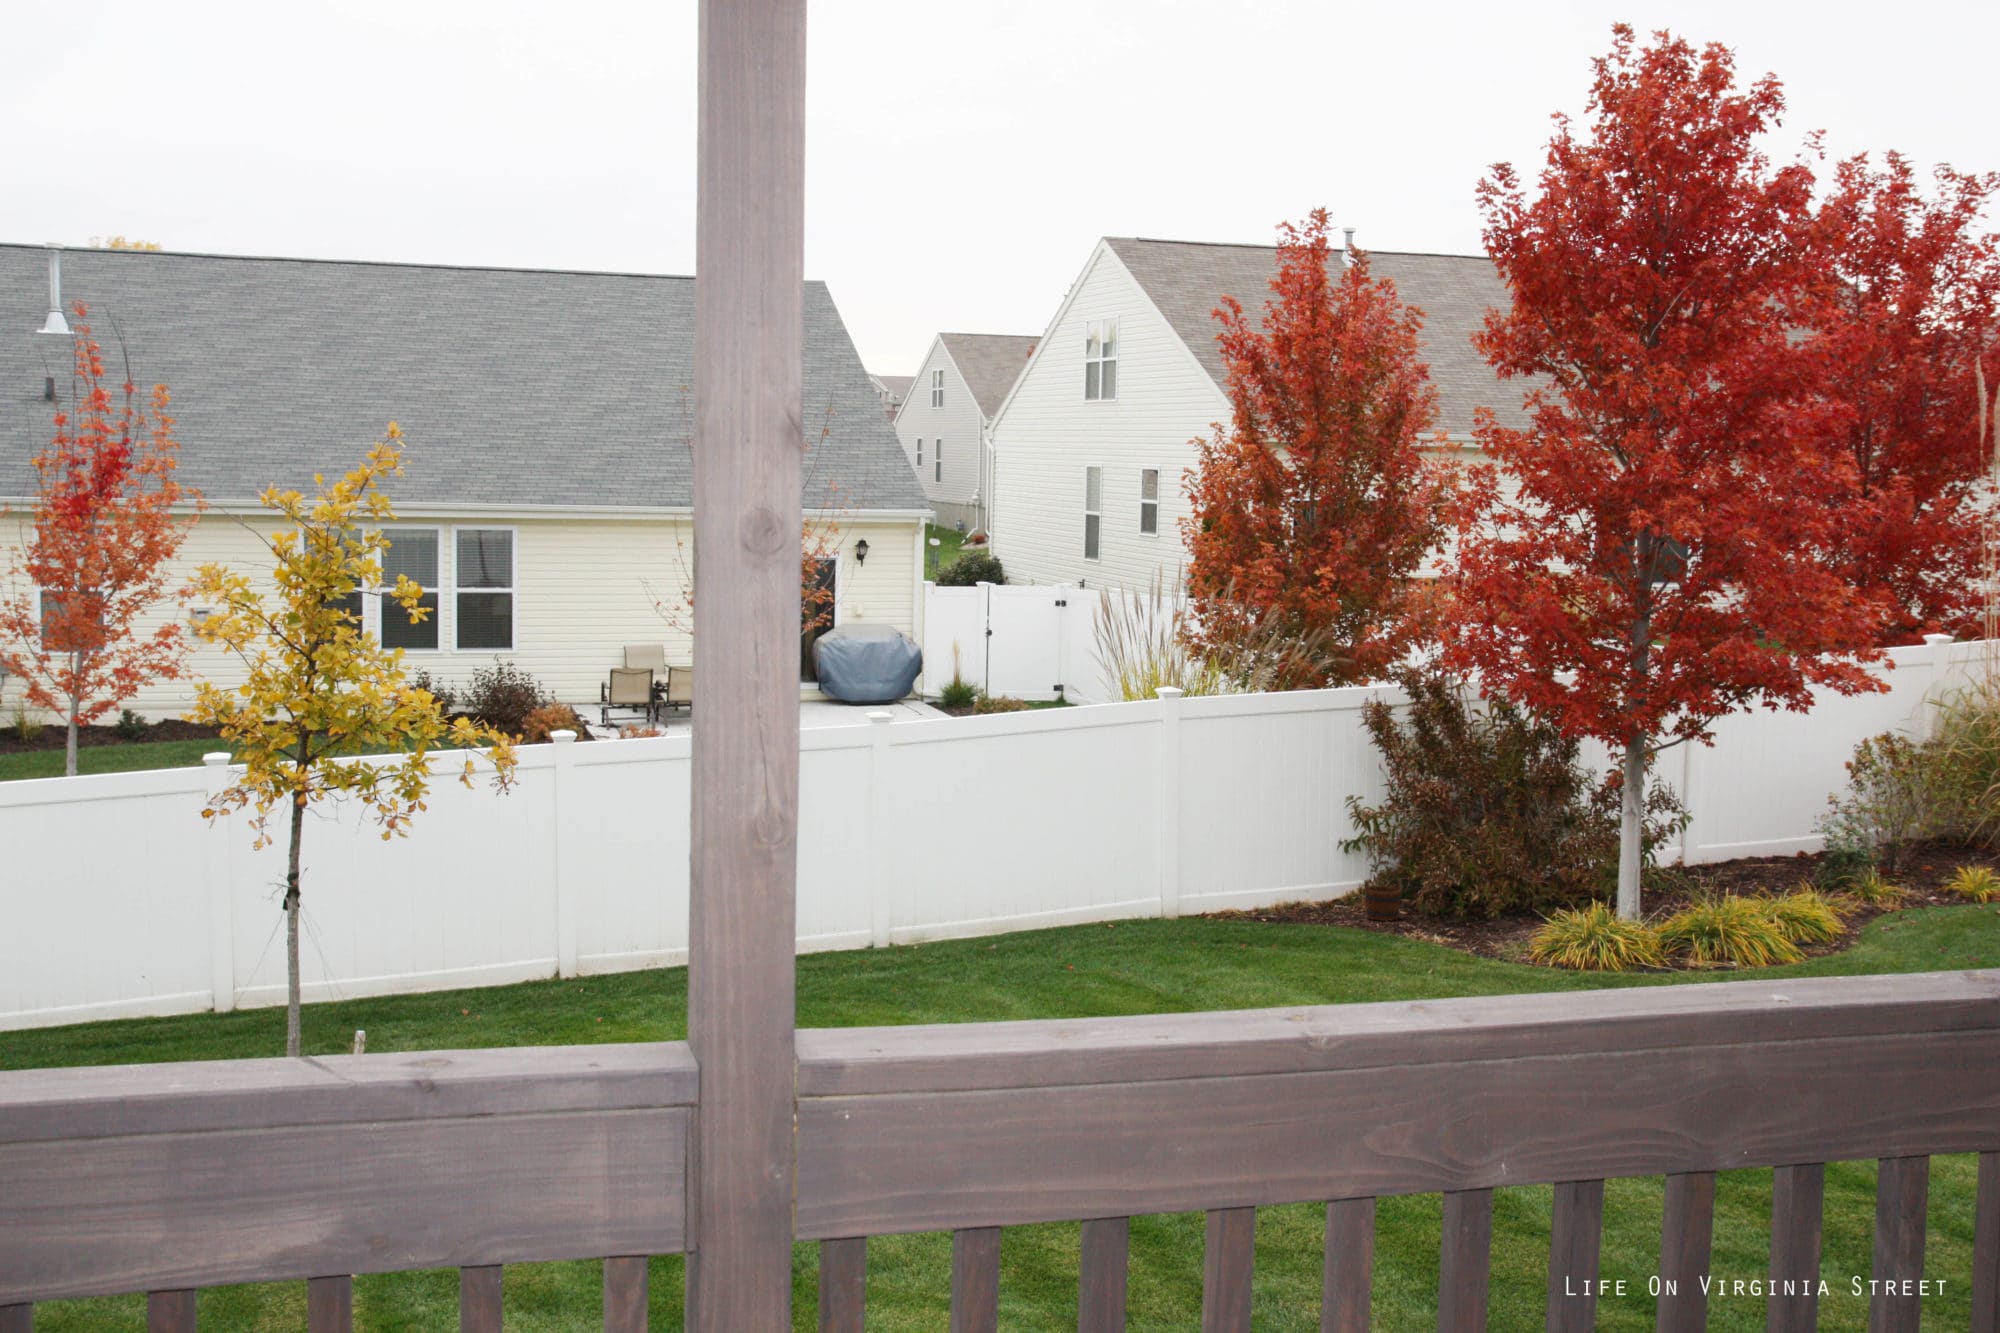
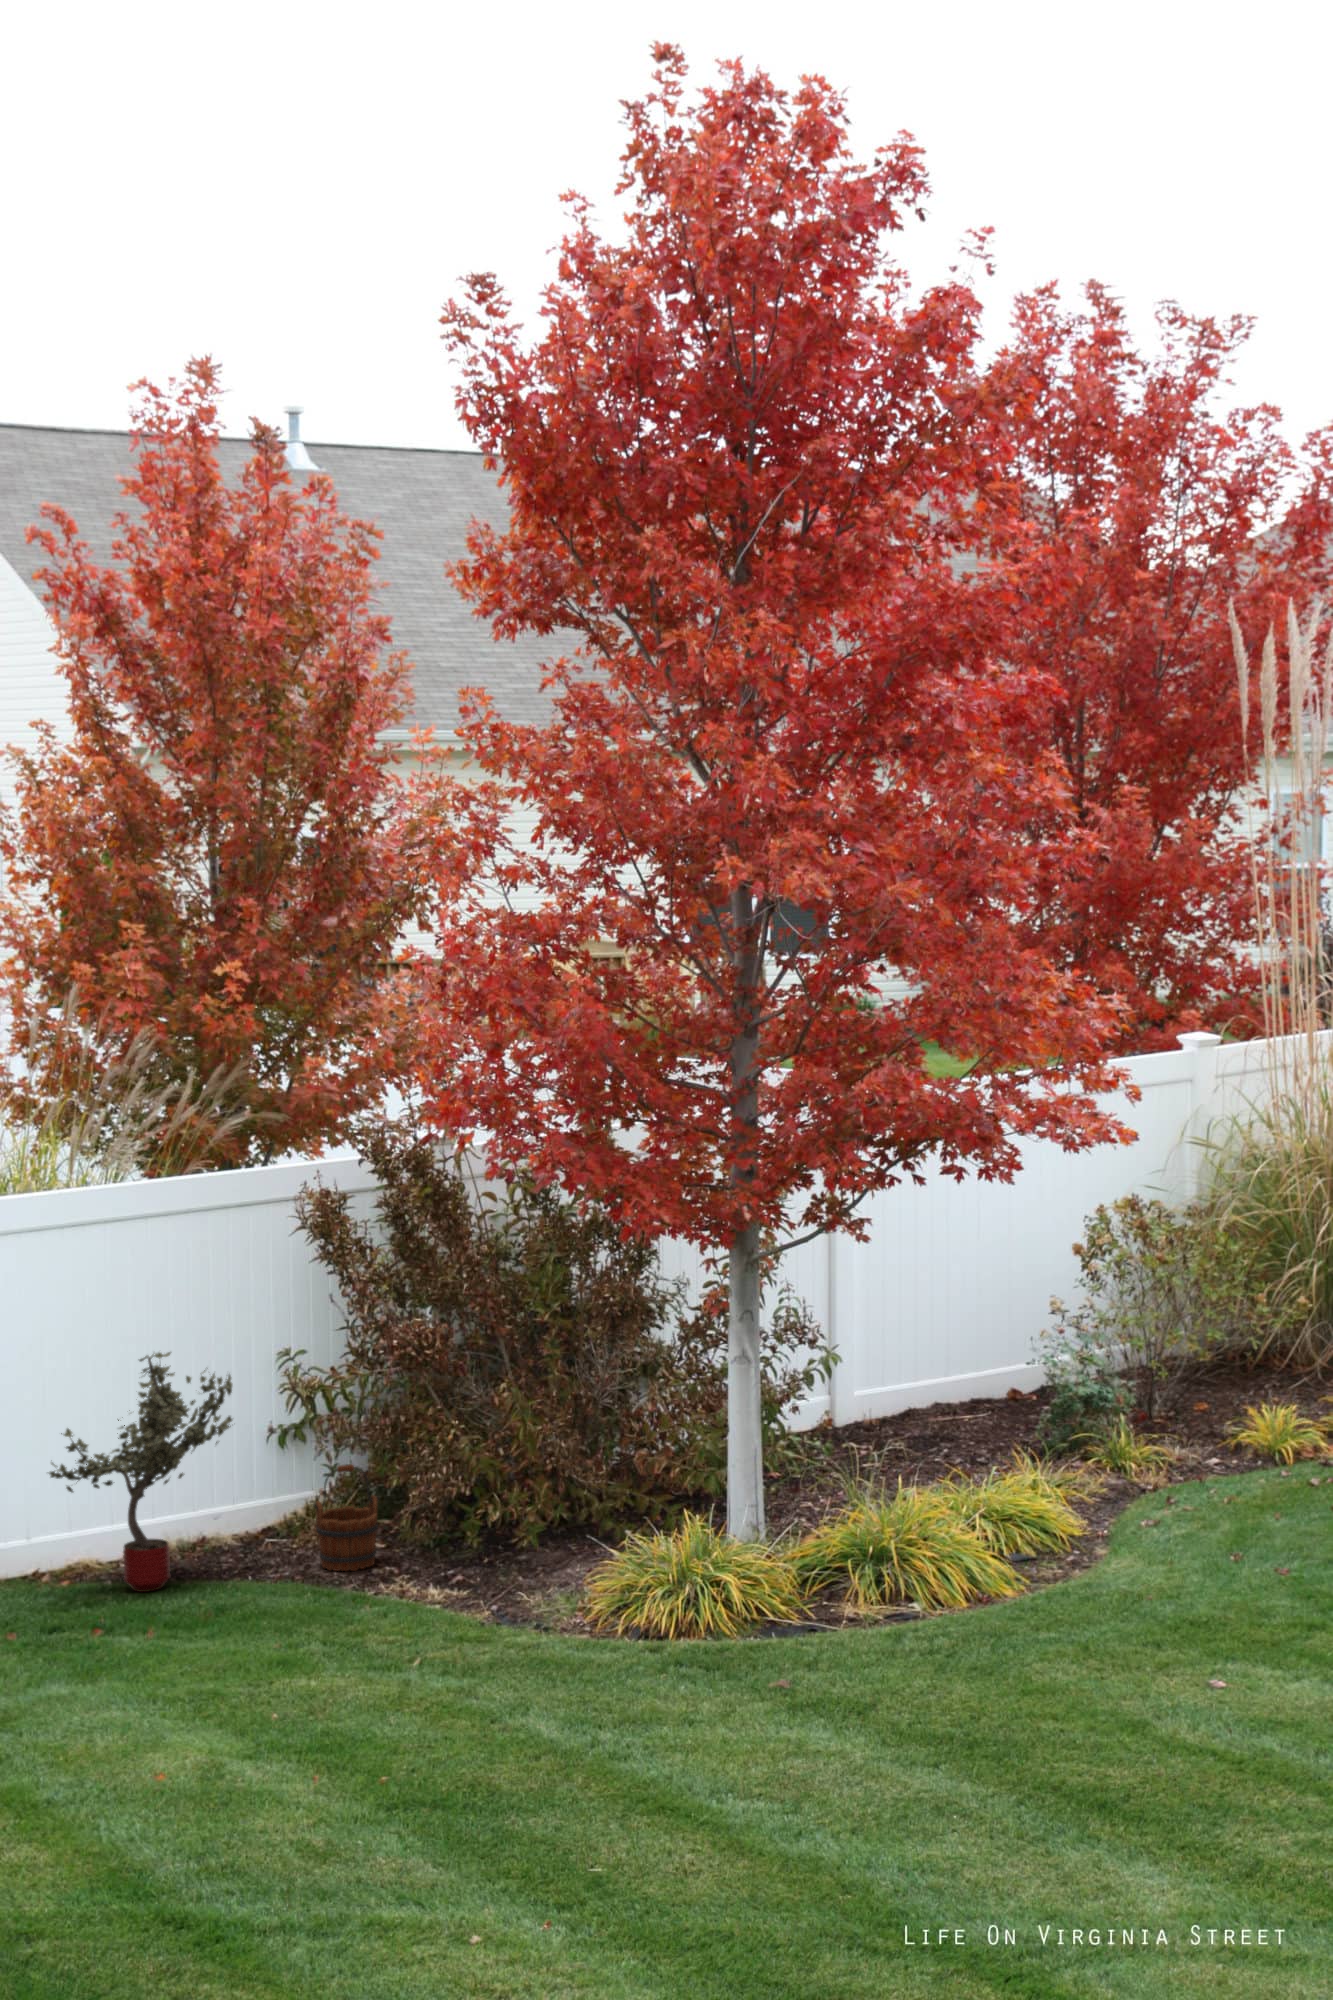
potted tree: none [1216,786,1321,922] -> present [49,1352,232,1592]

